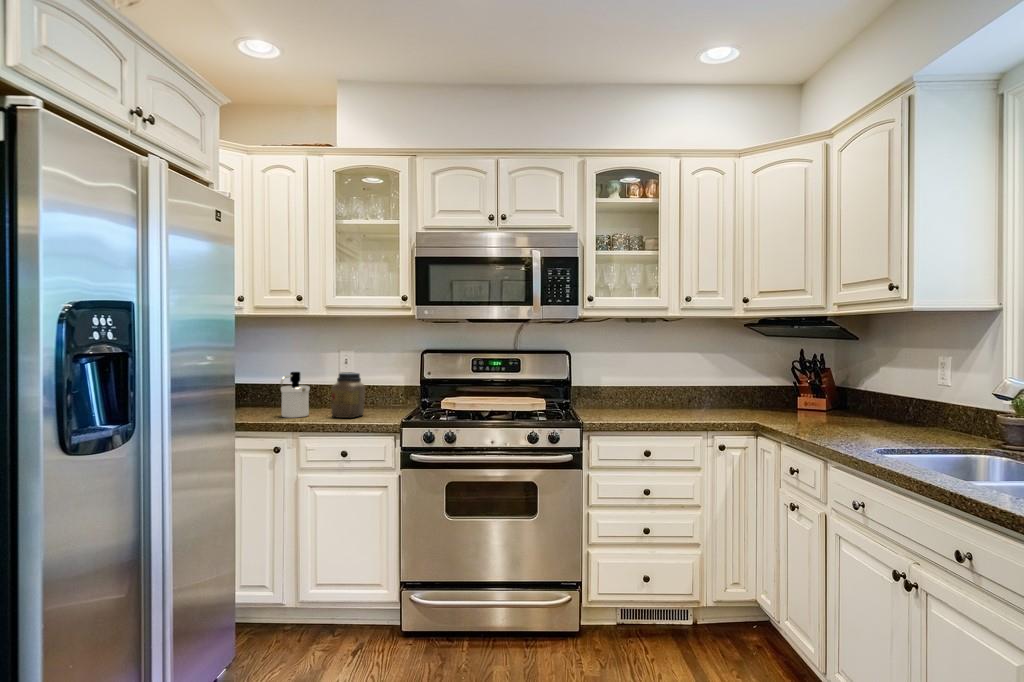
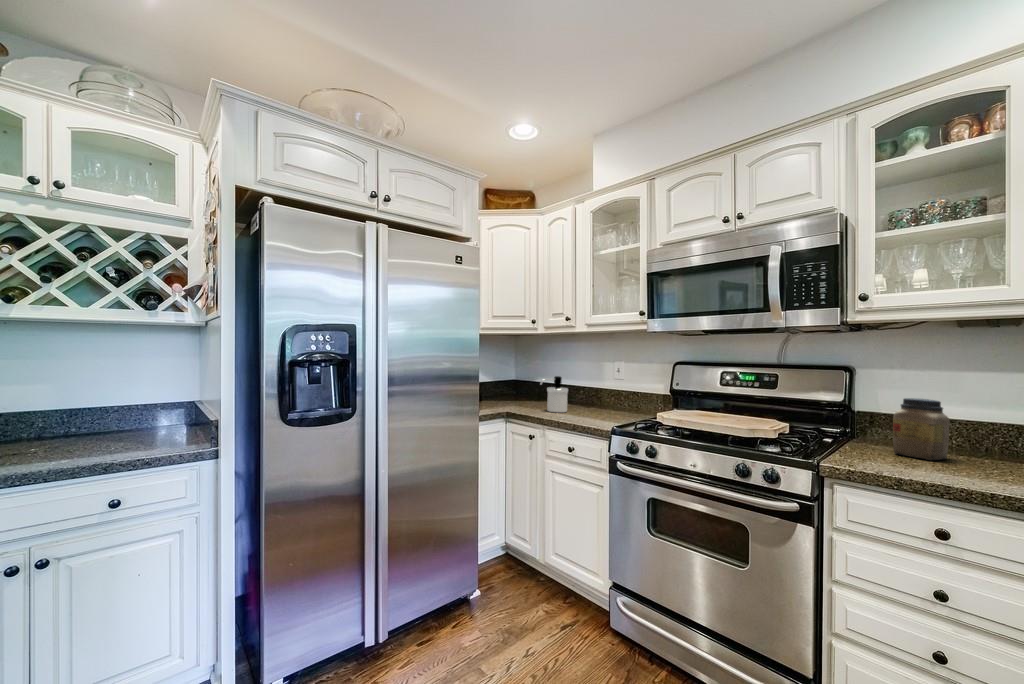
jar: present [331,372,365,418] -> present [893,398,950,460]

